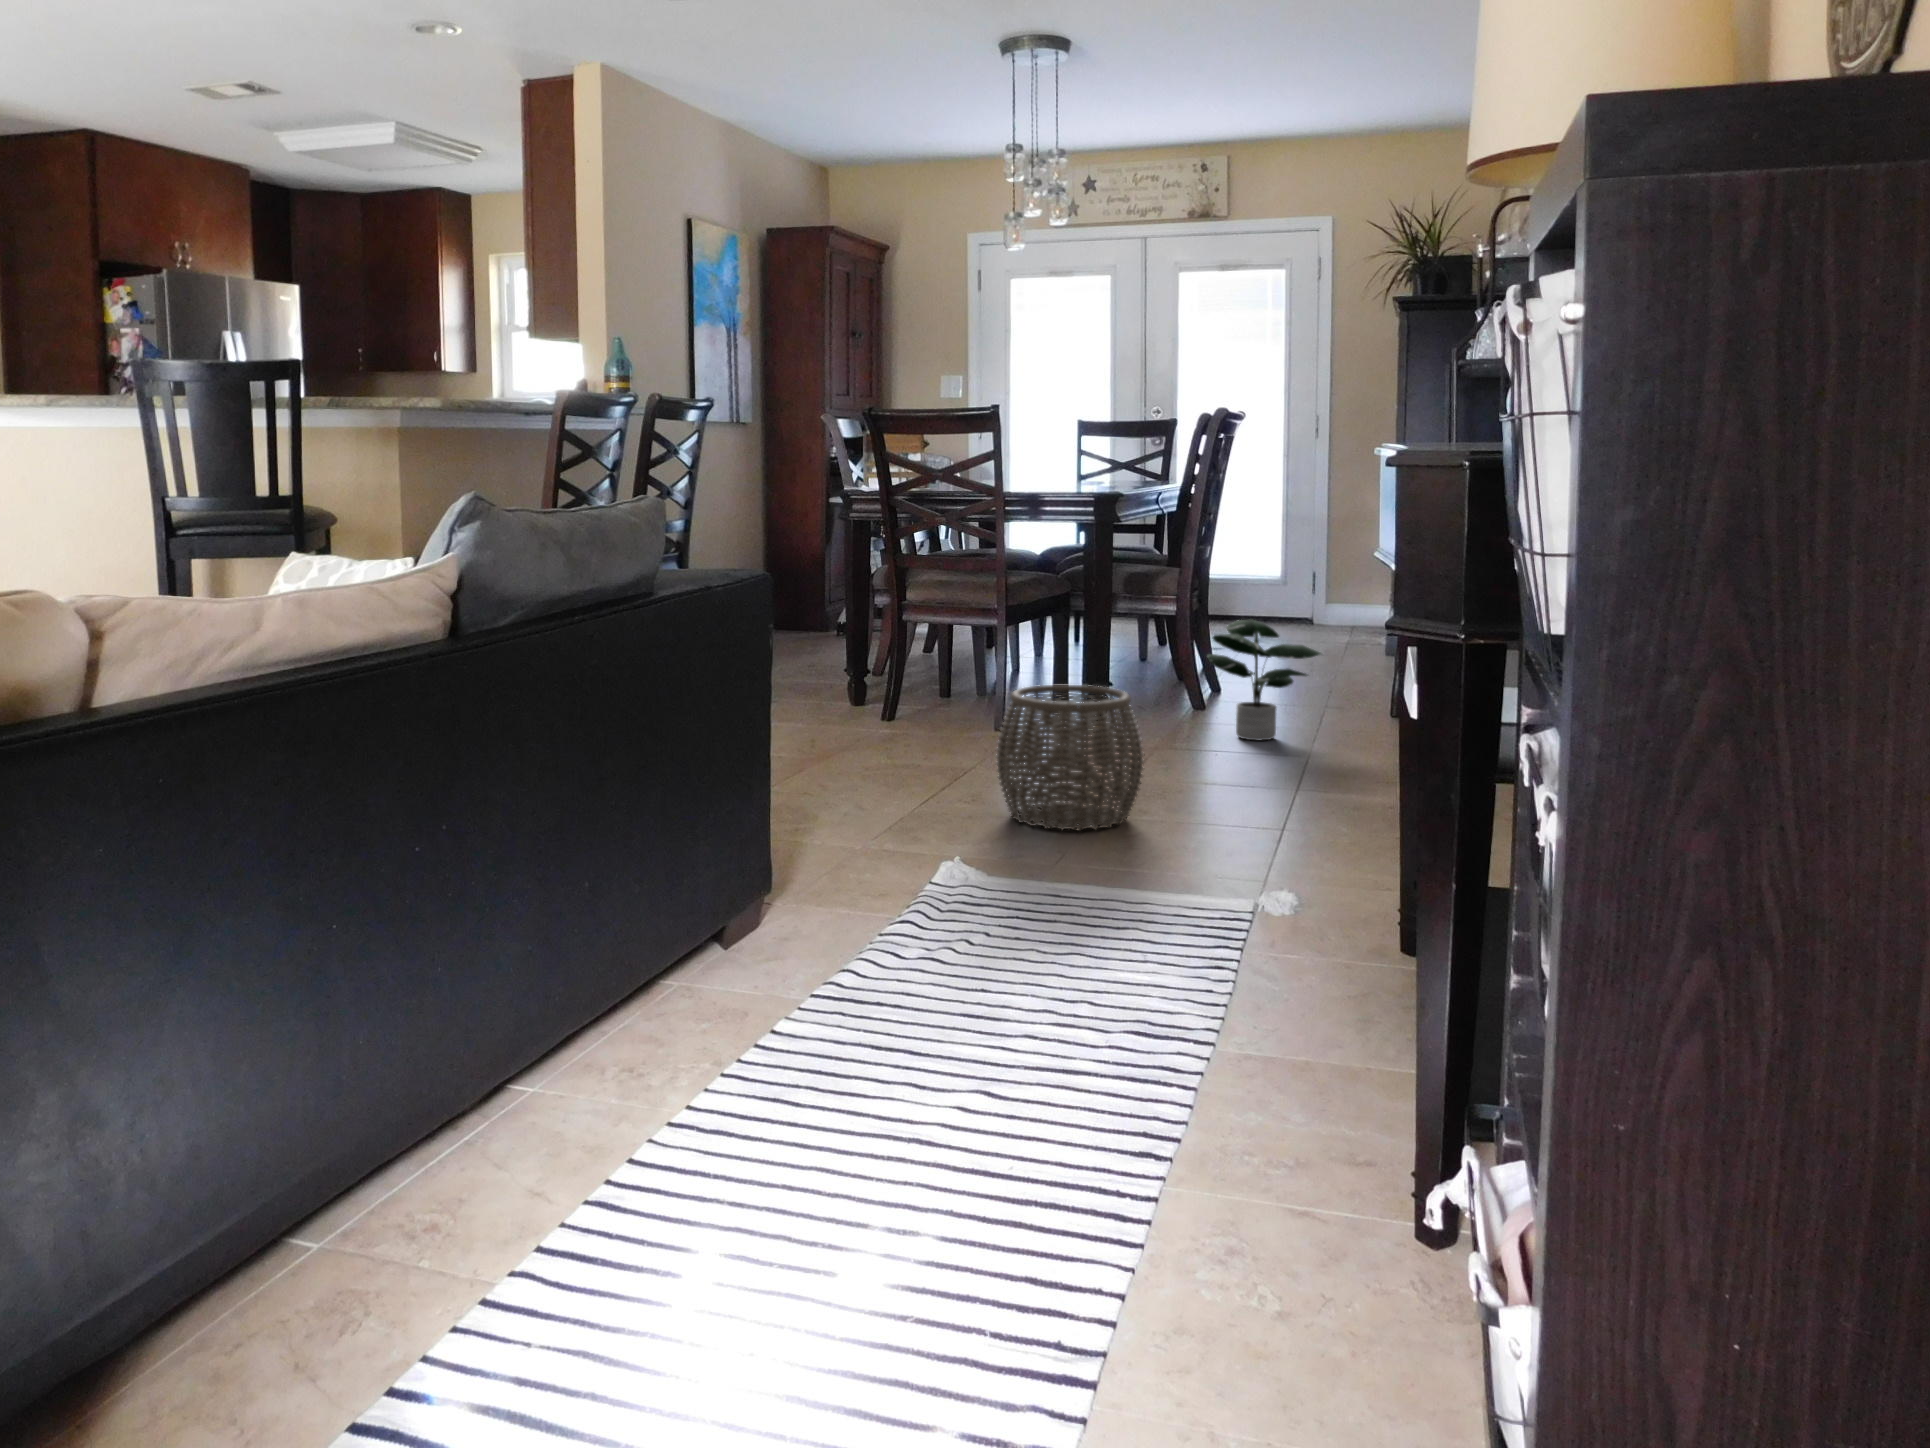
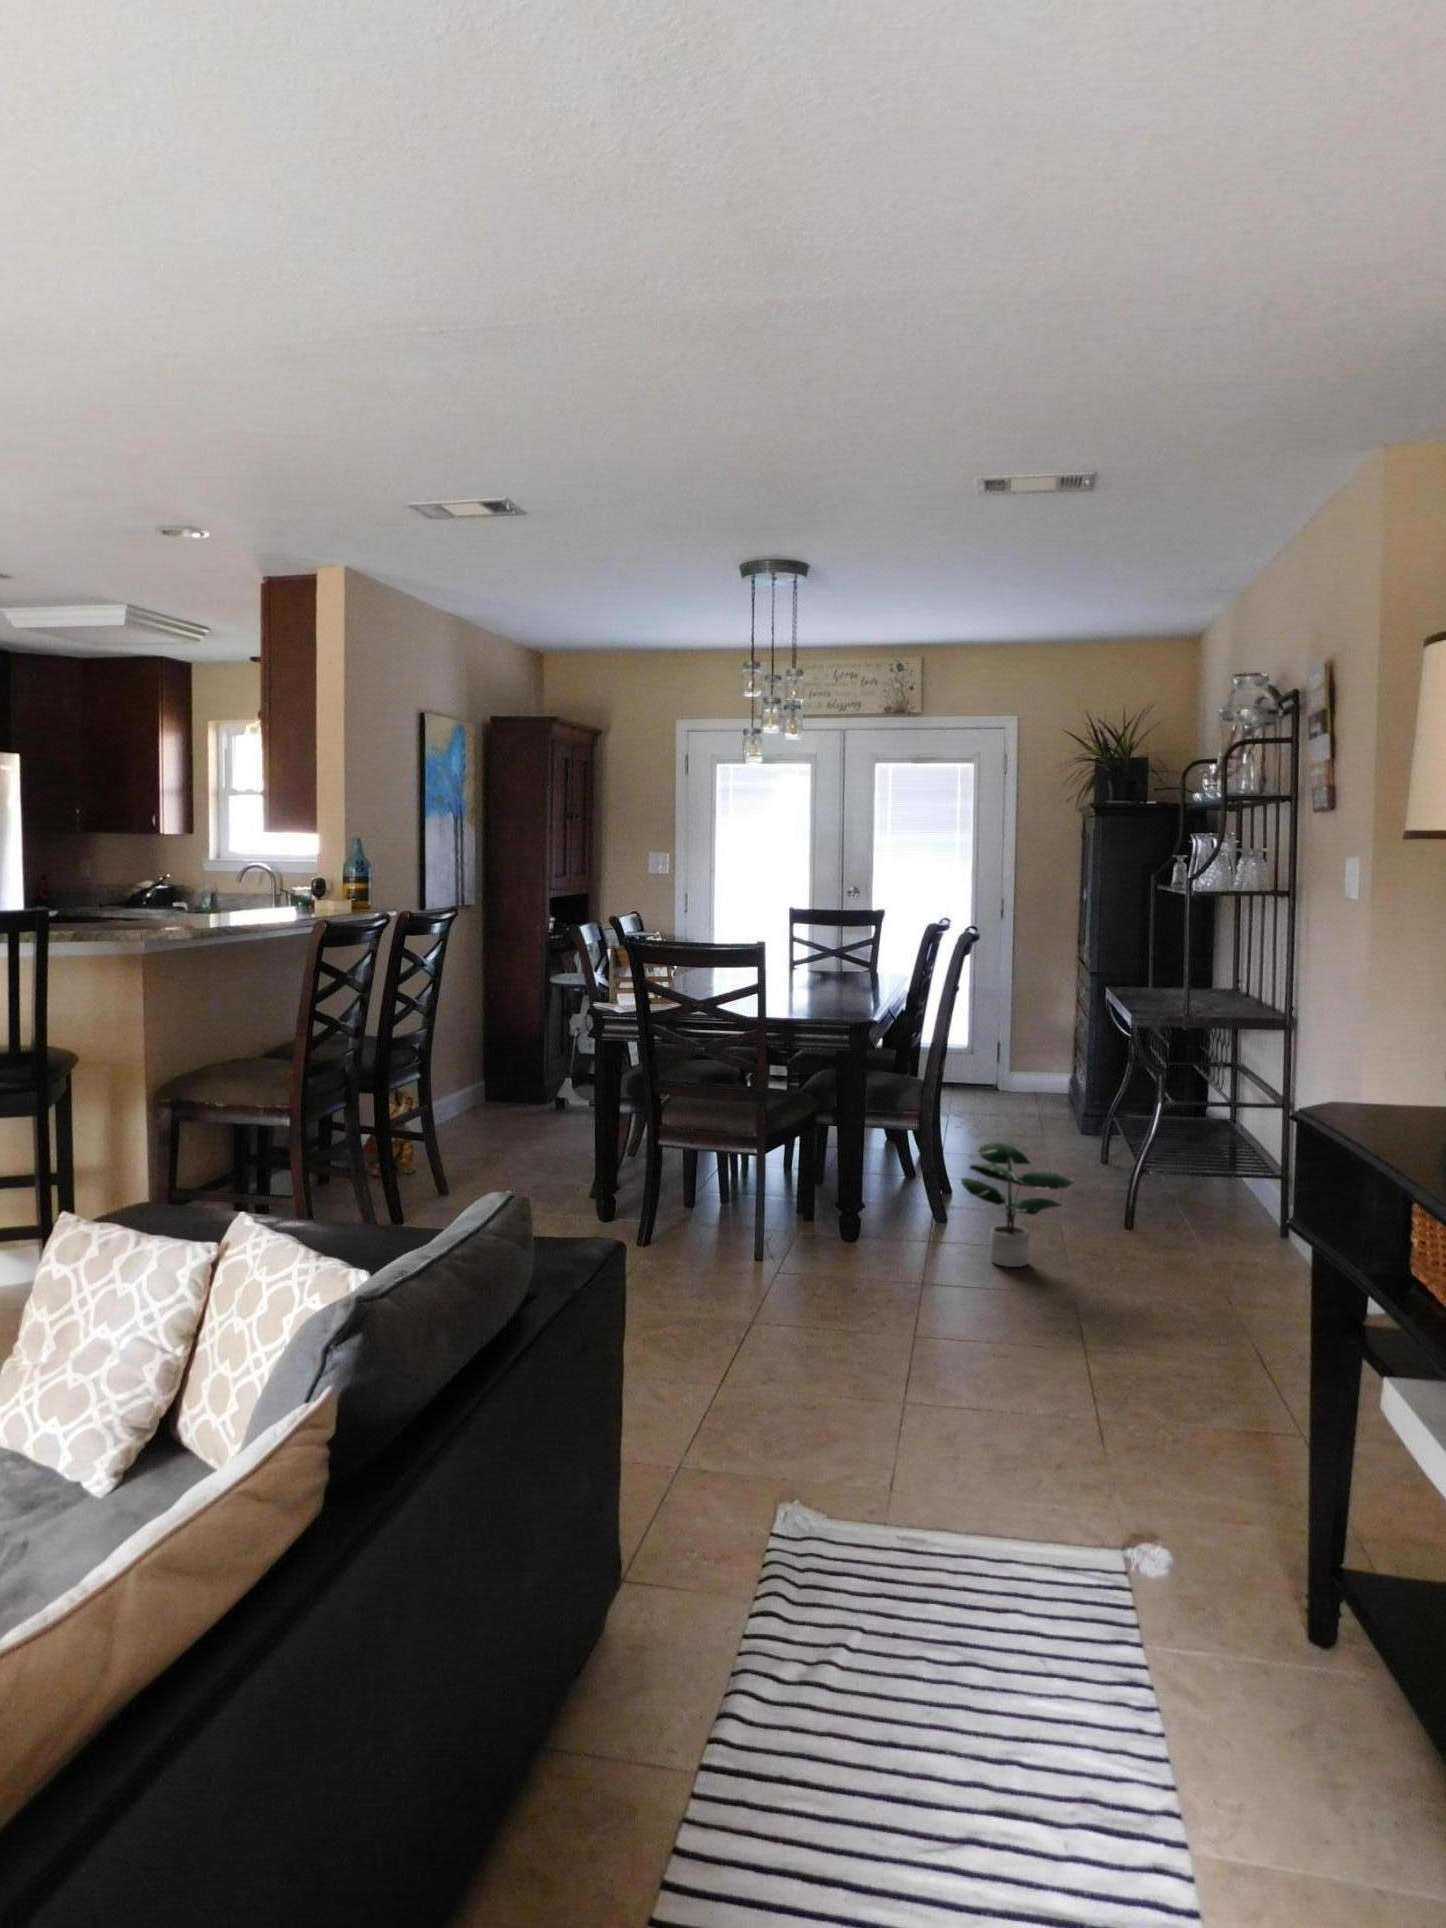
woven basket: present [996,685,1144,831] -> none [794,1253,950,1422]

